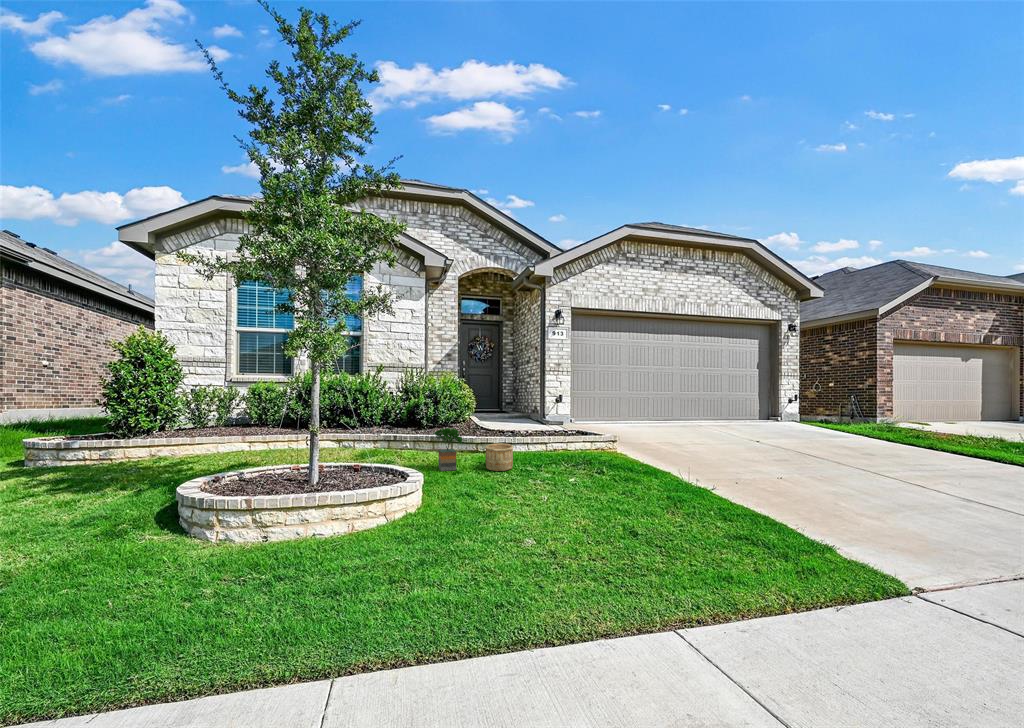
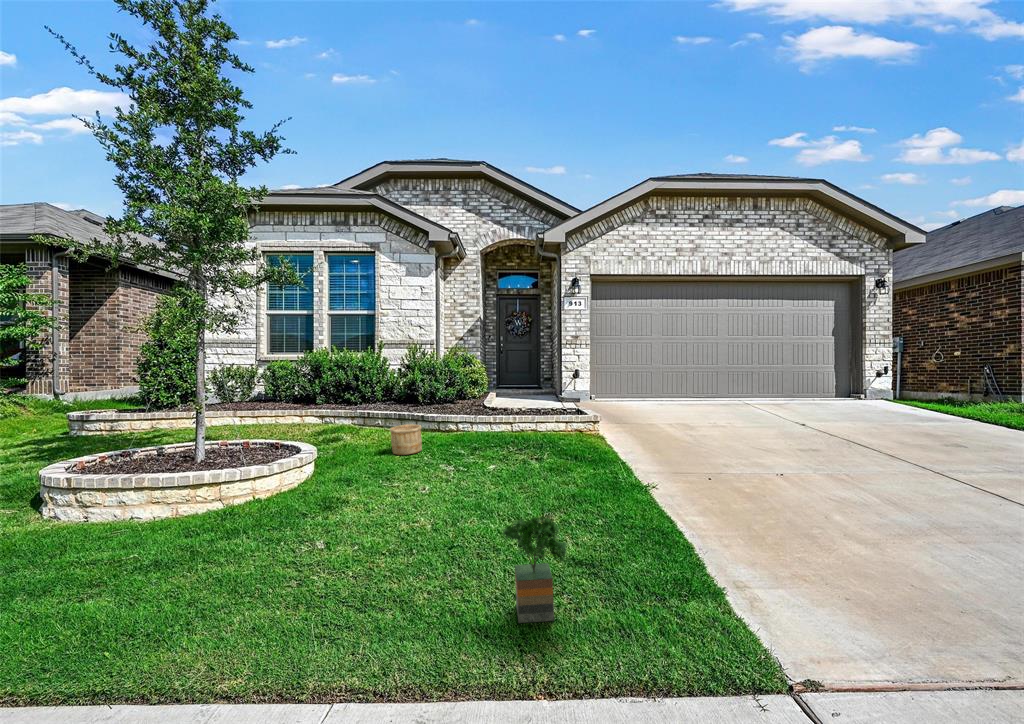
potted tree: present [434,428,462,471] -> present [502,516,567,623]

